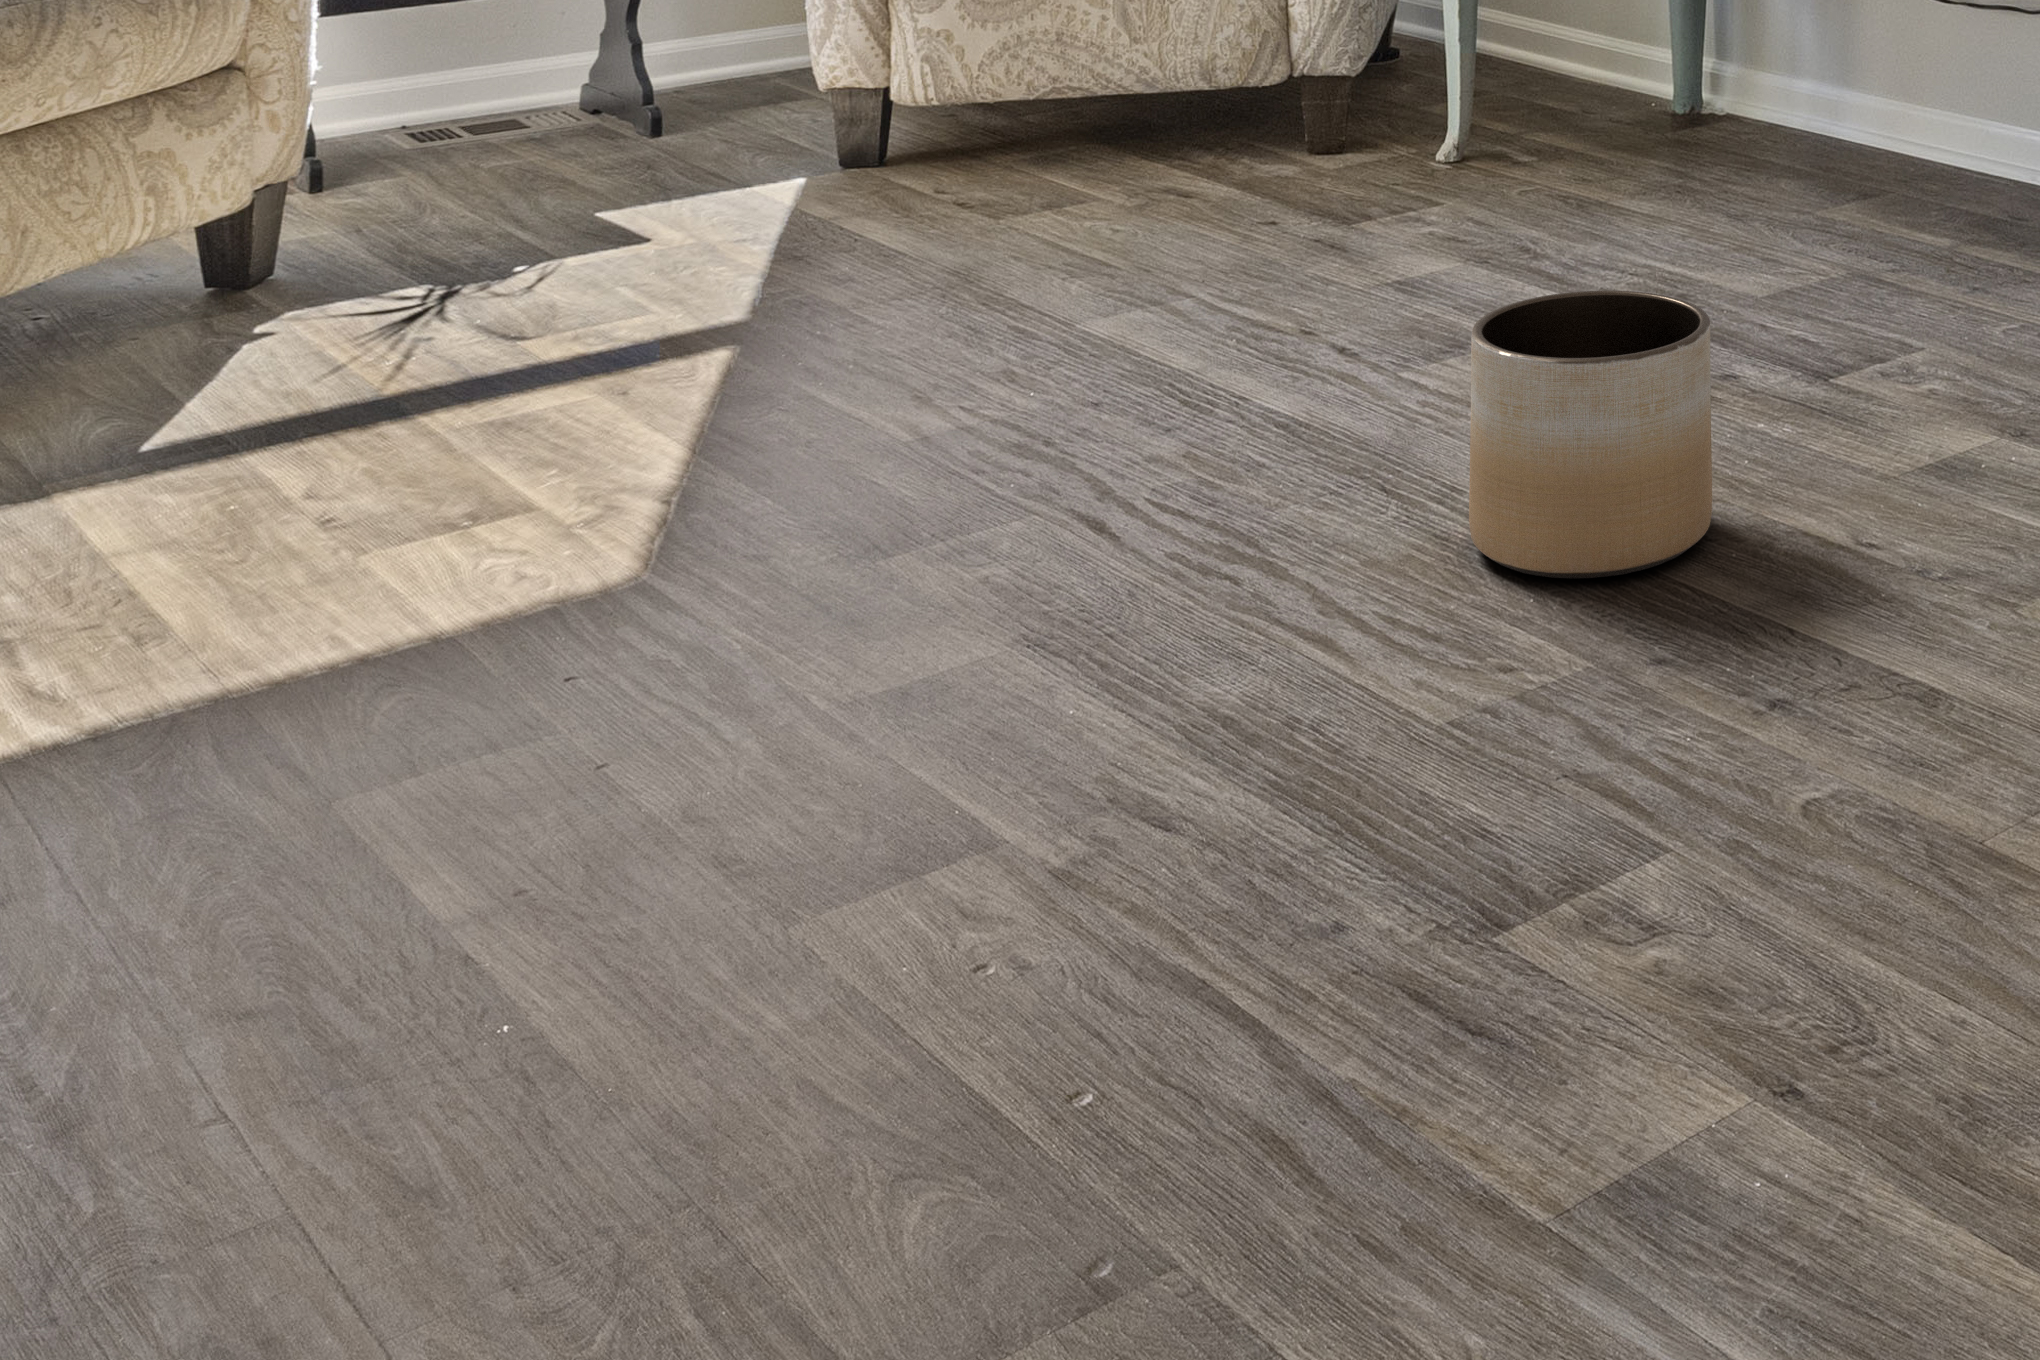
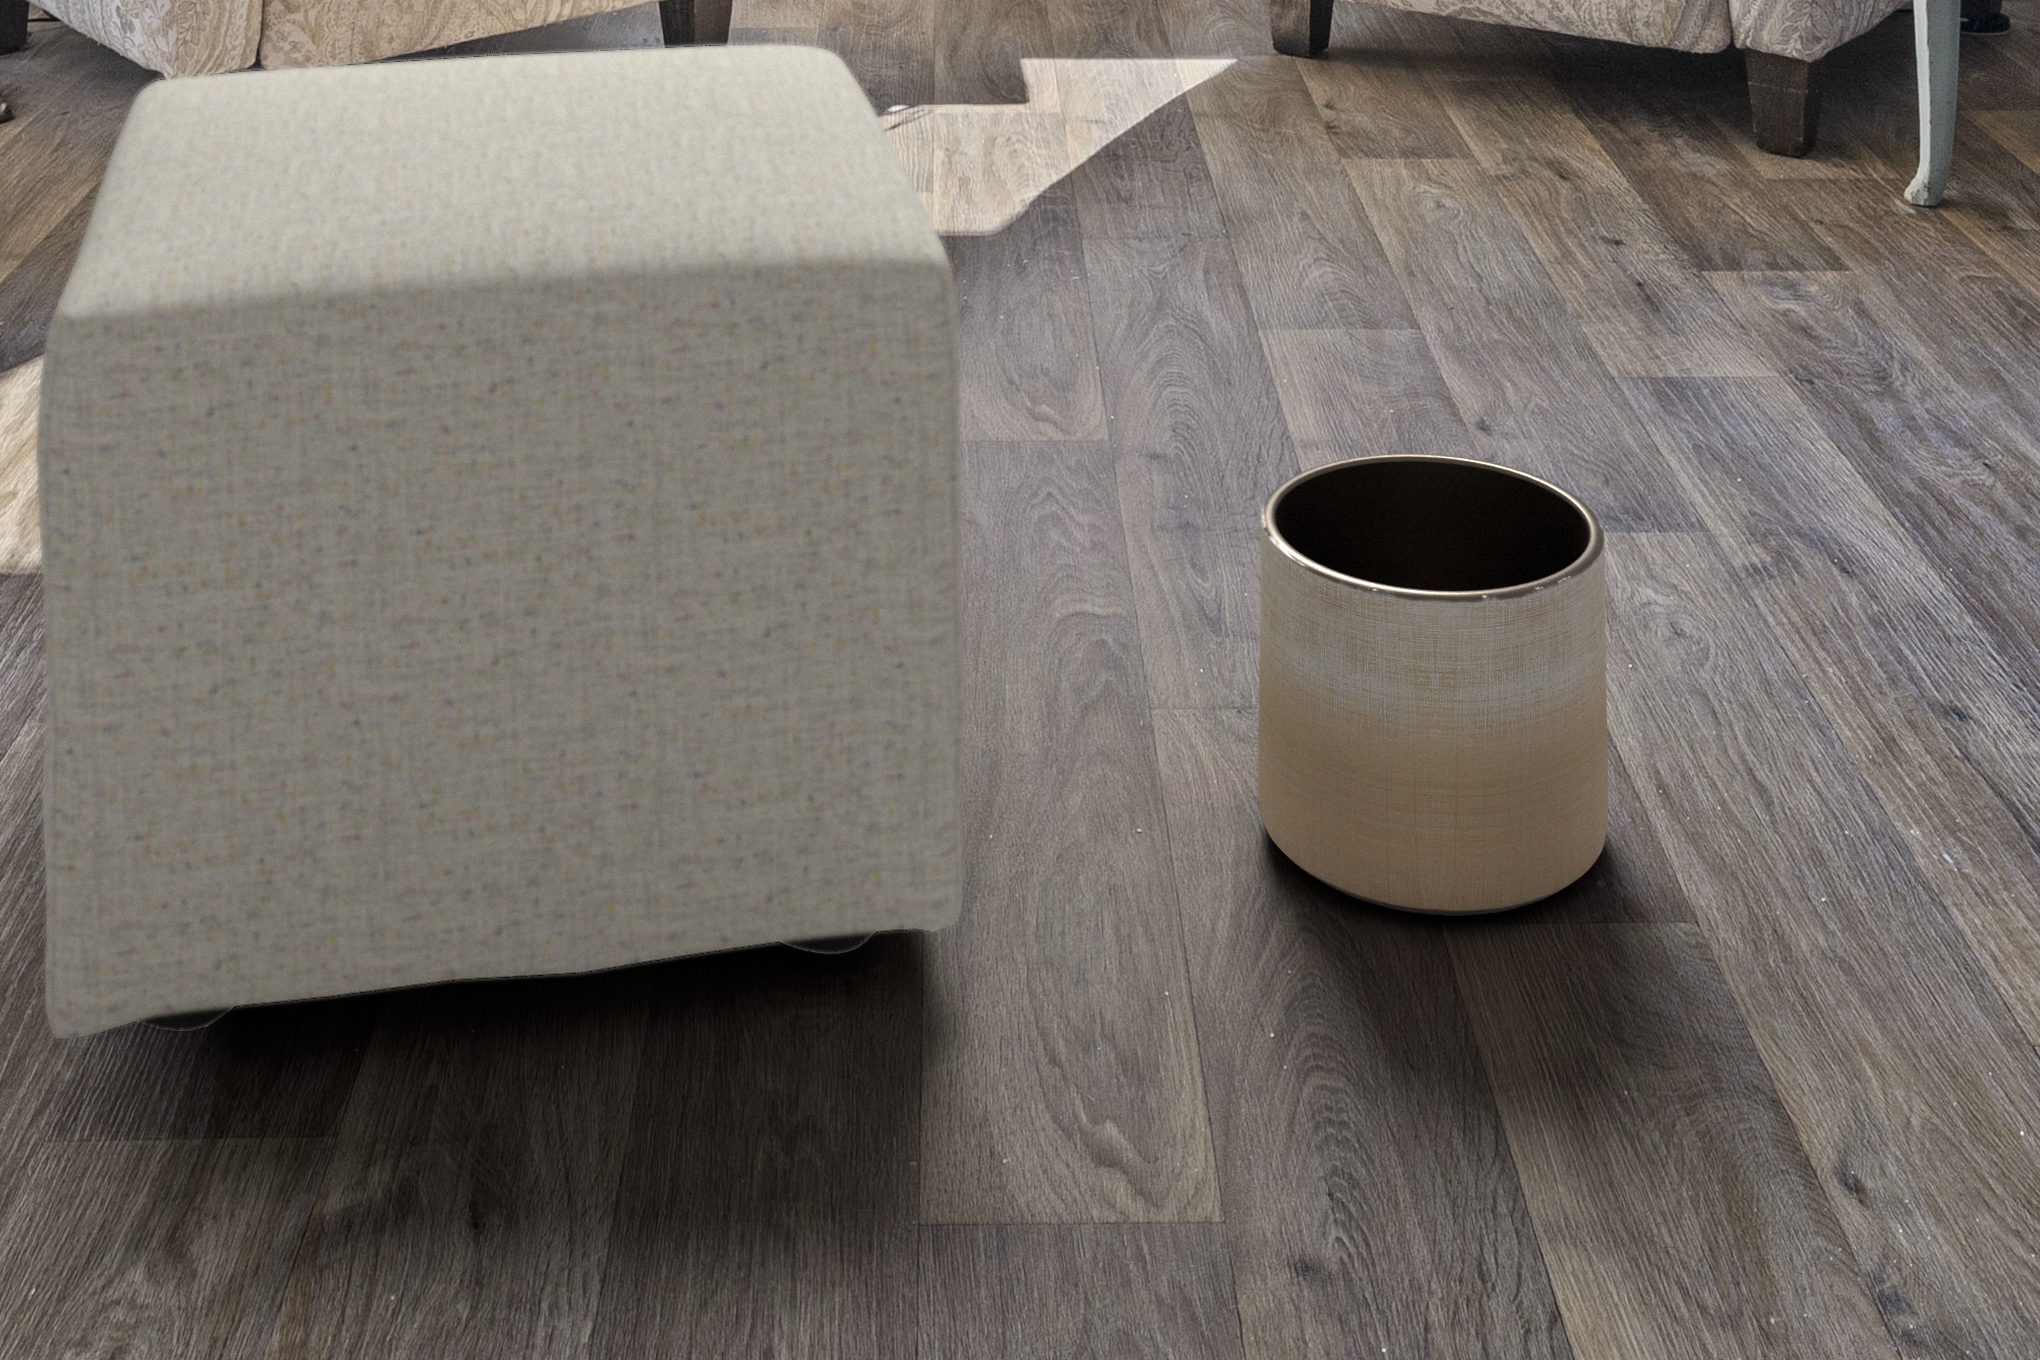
ottoman: none [428,99,1413,938] -> present [36,44,965,1039]

